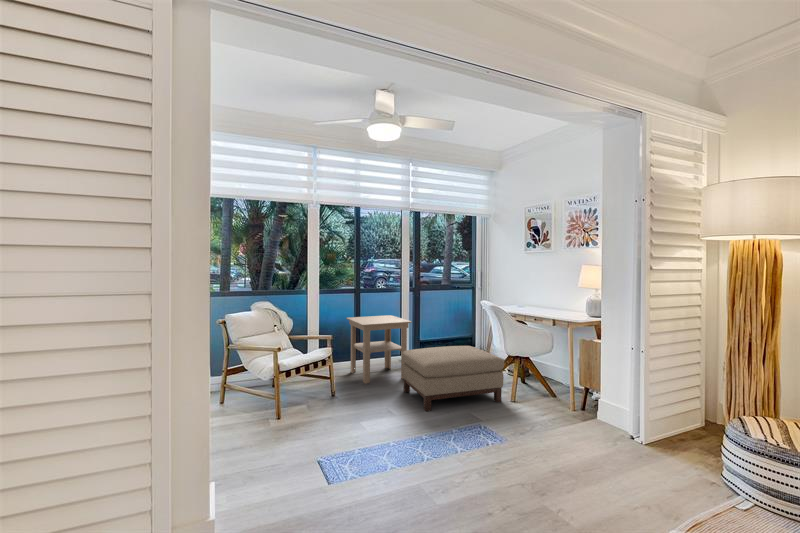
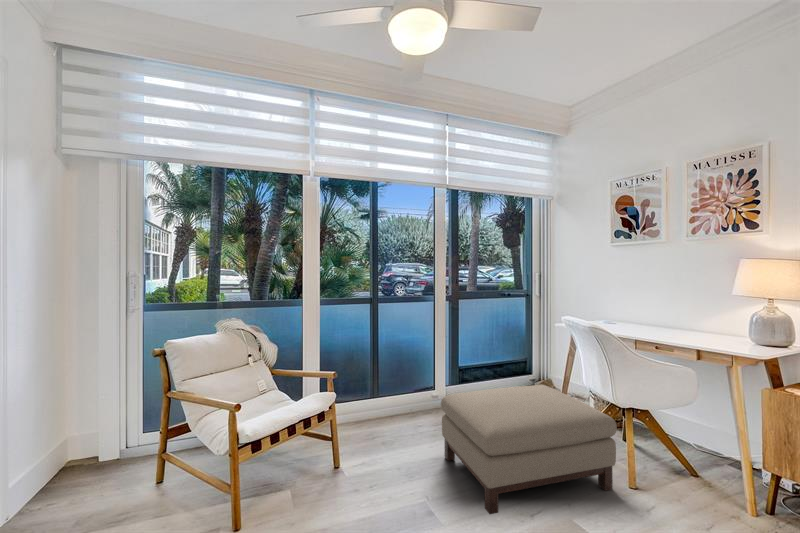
side table: present [346,315,412,384] -> none [359,333,453,439]

